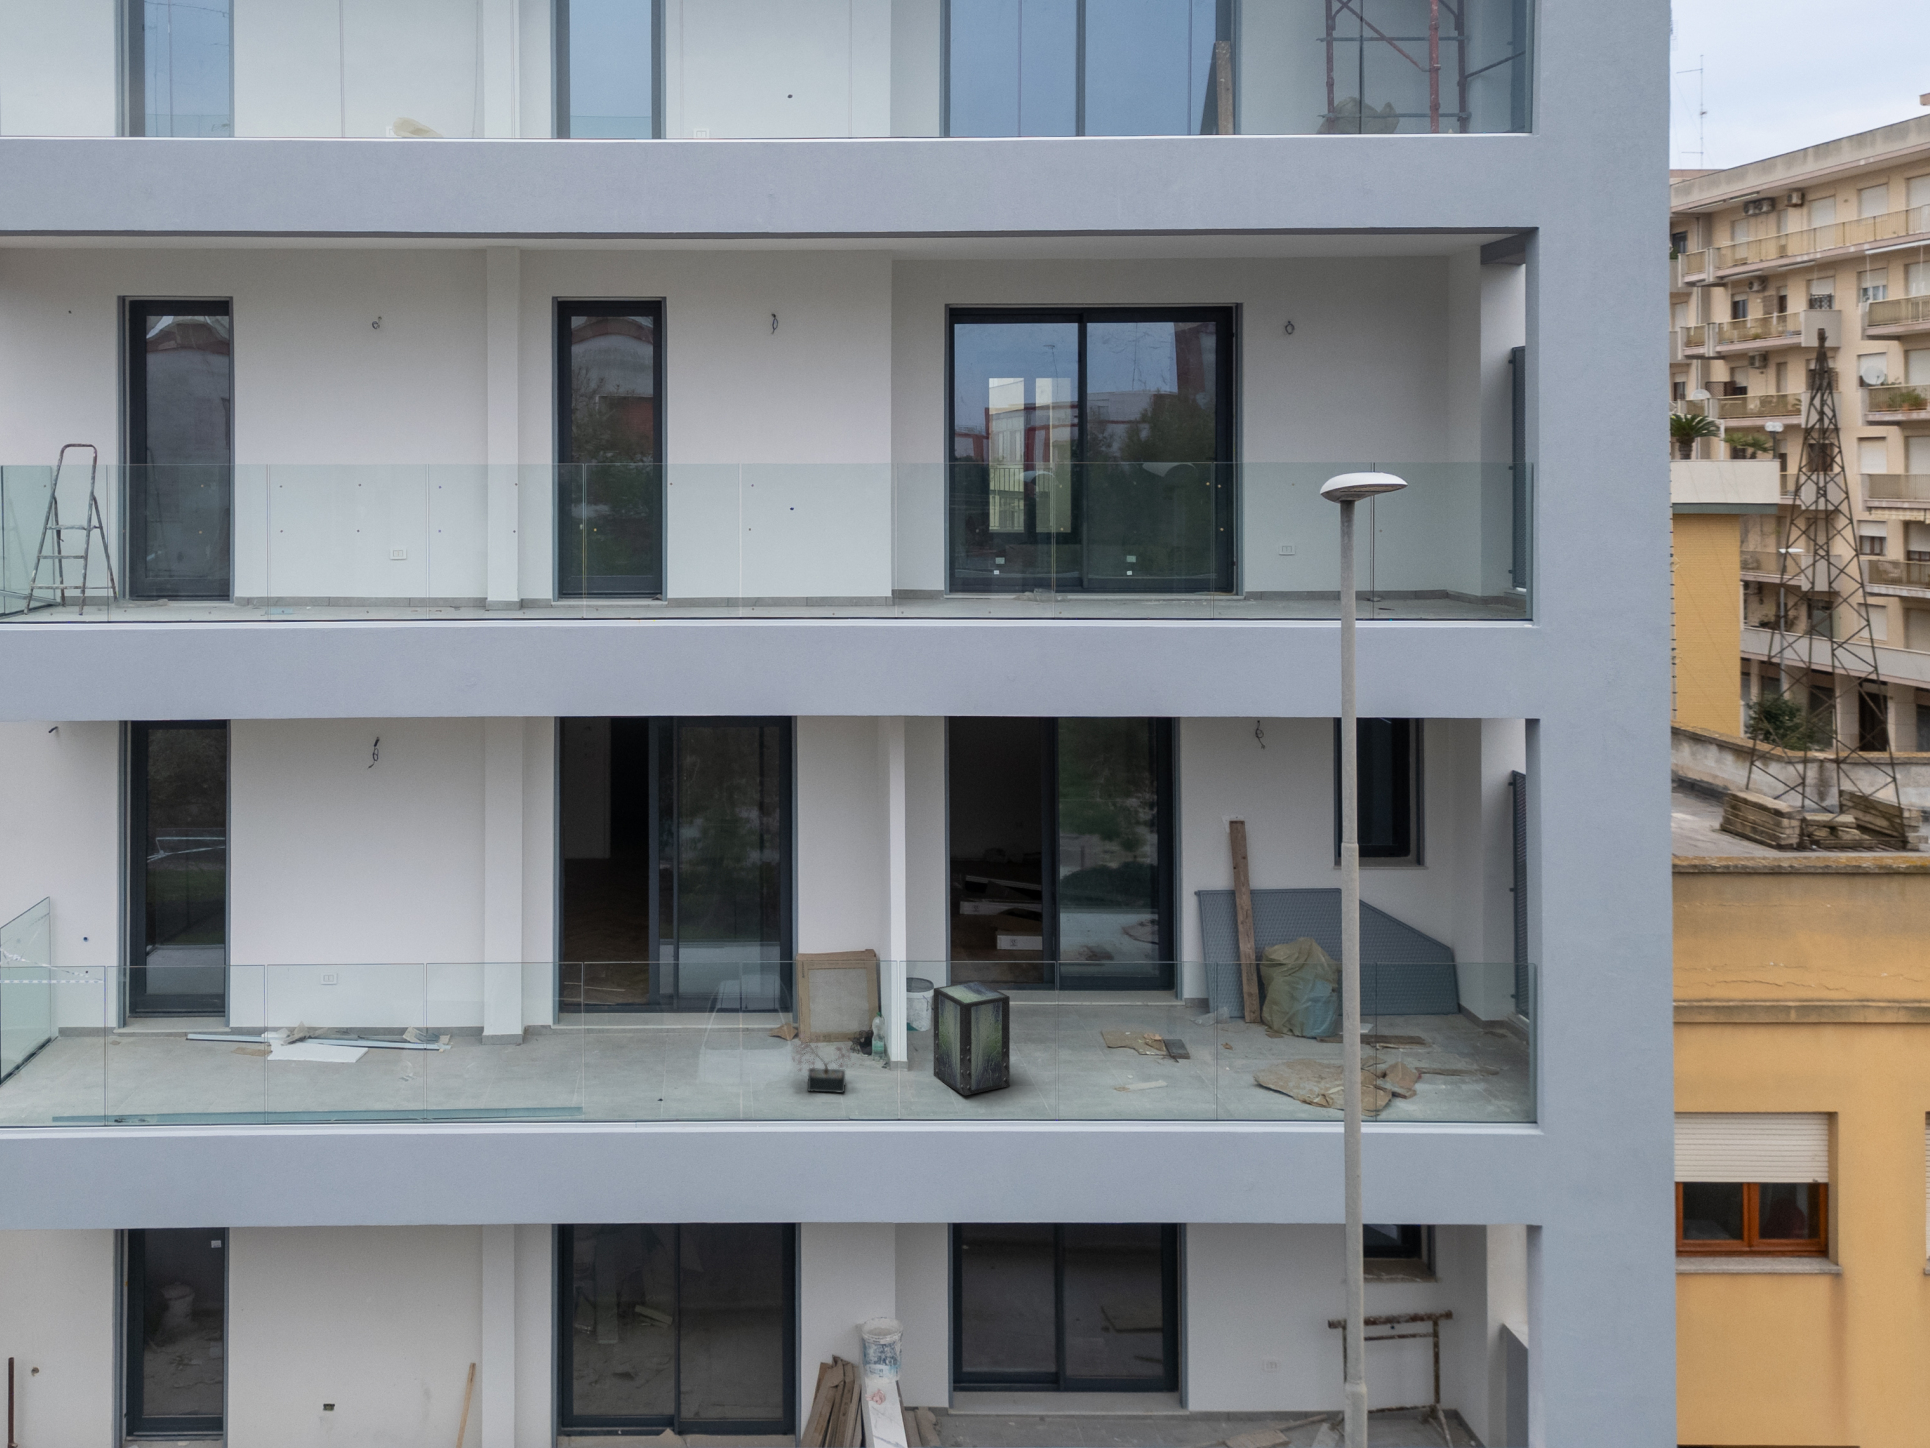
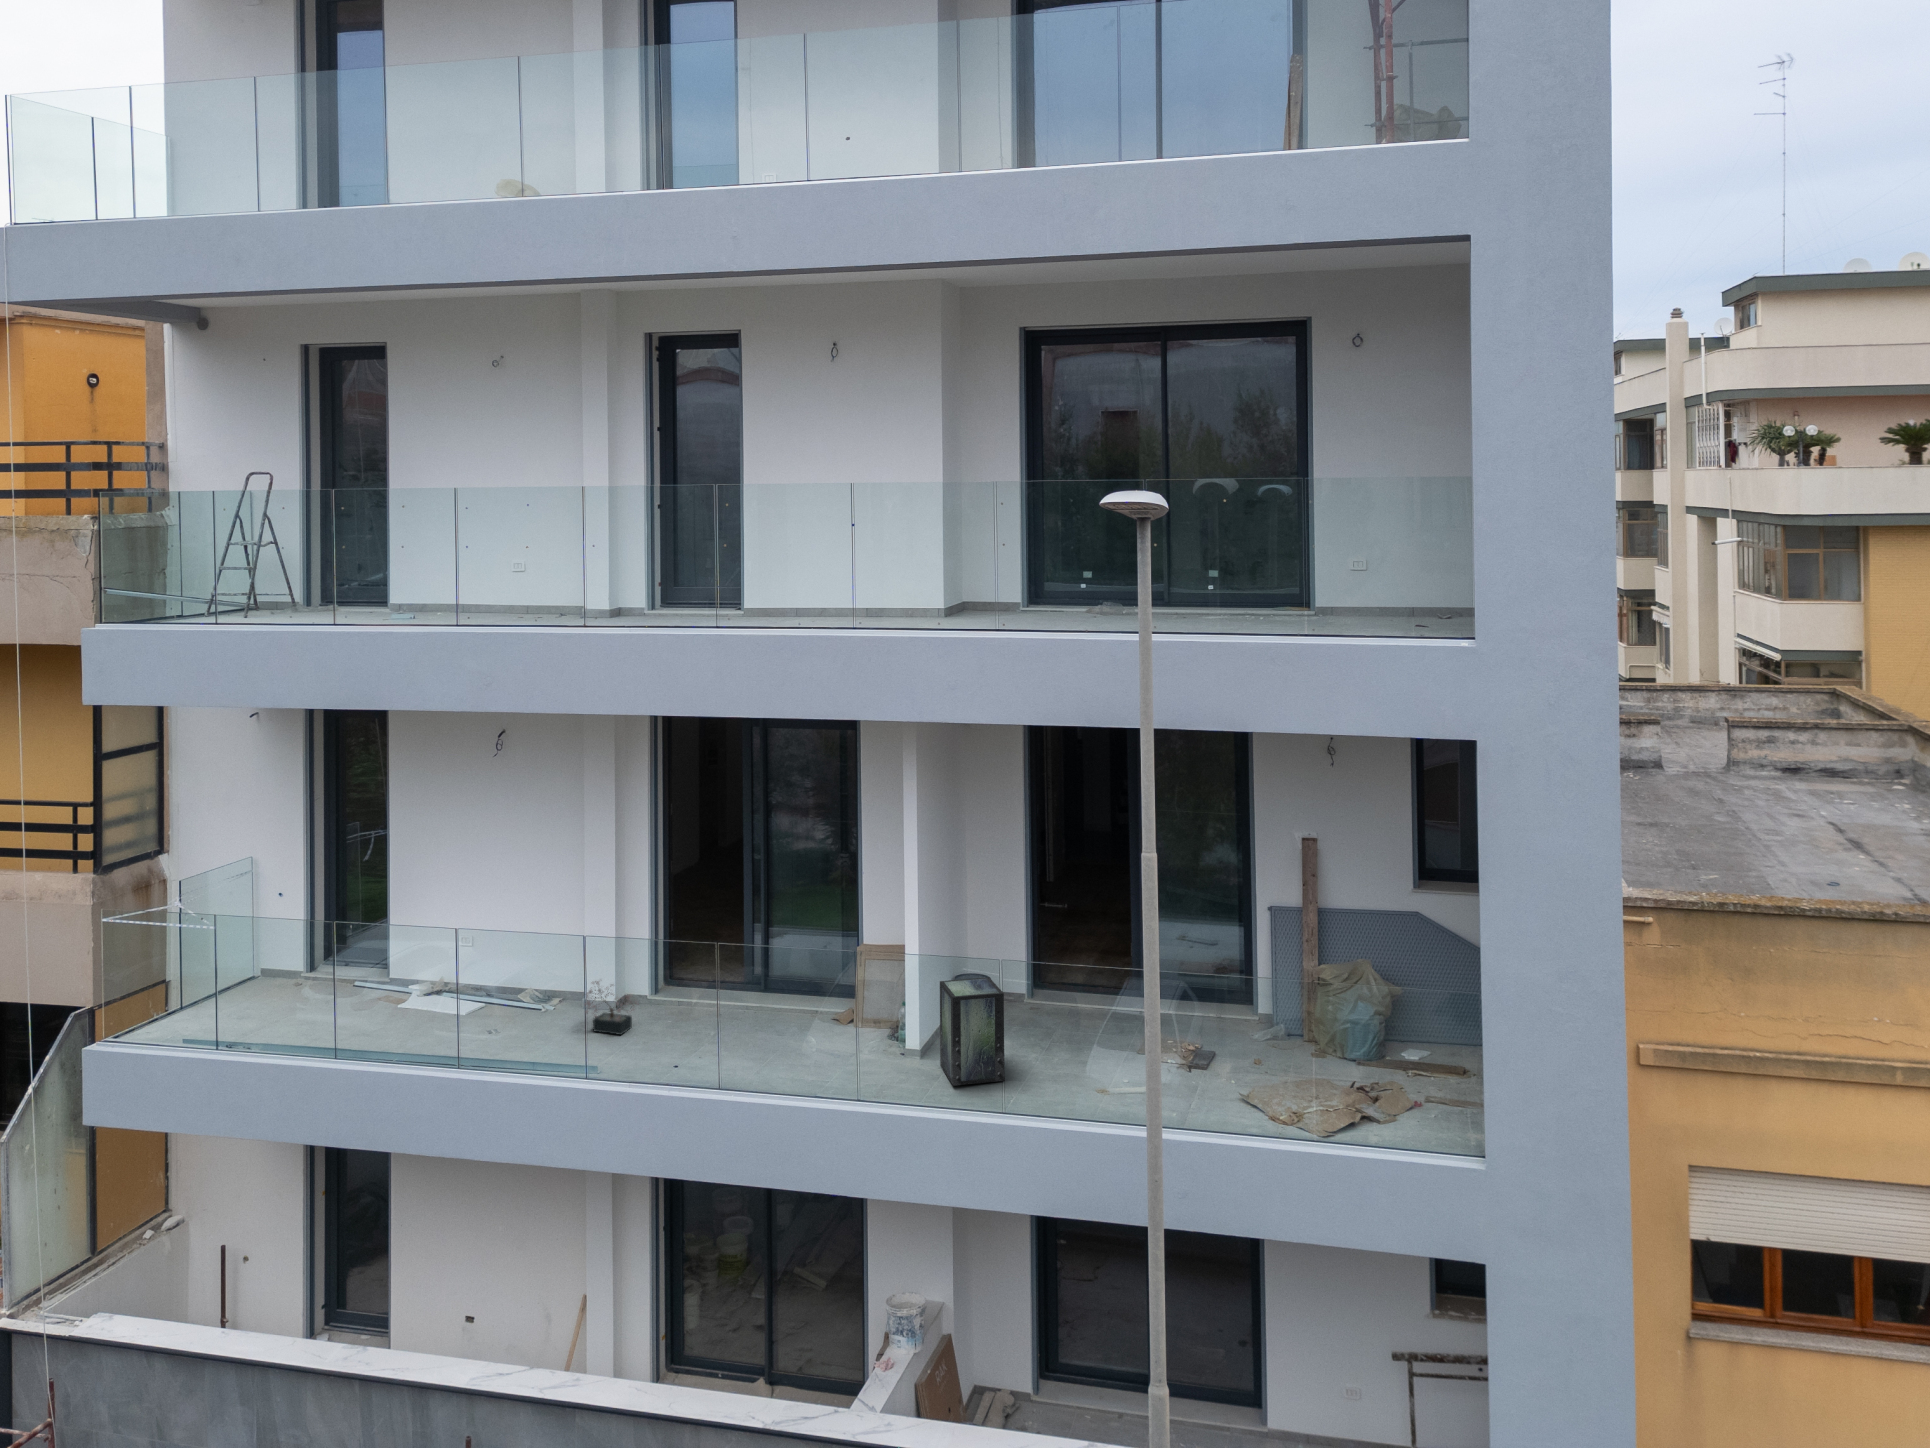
decorative plant: present [797,1033,854,1093] -> present [586,981,634,1035]

